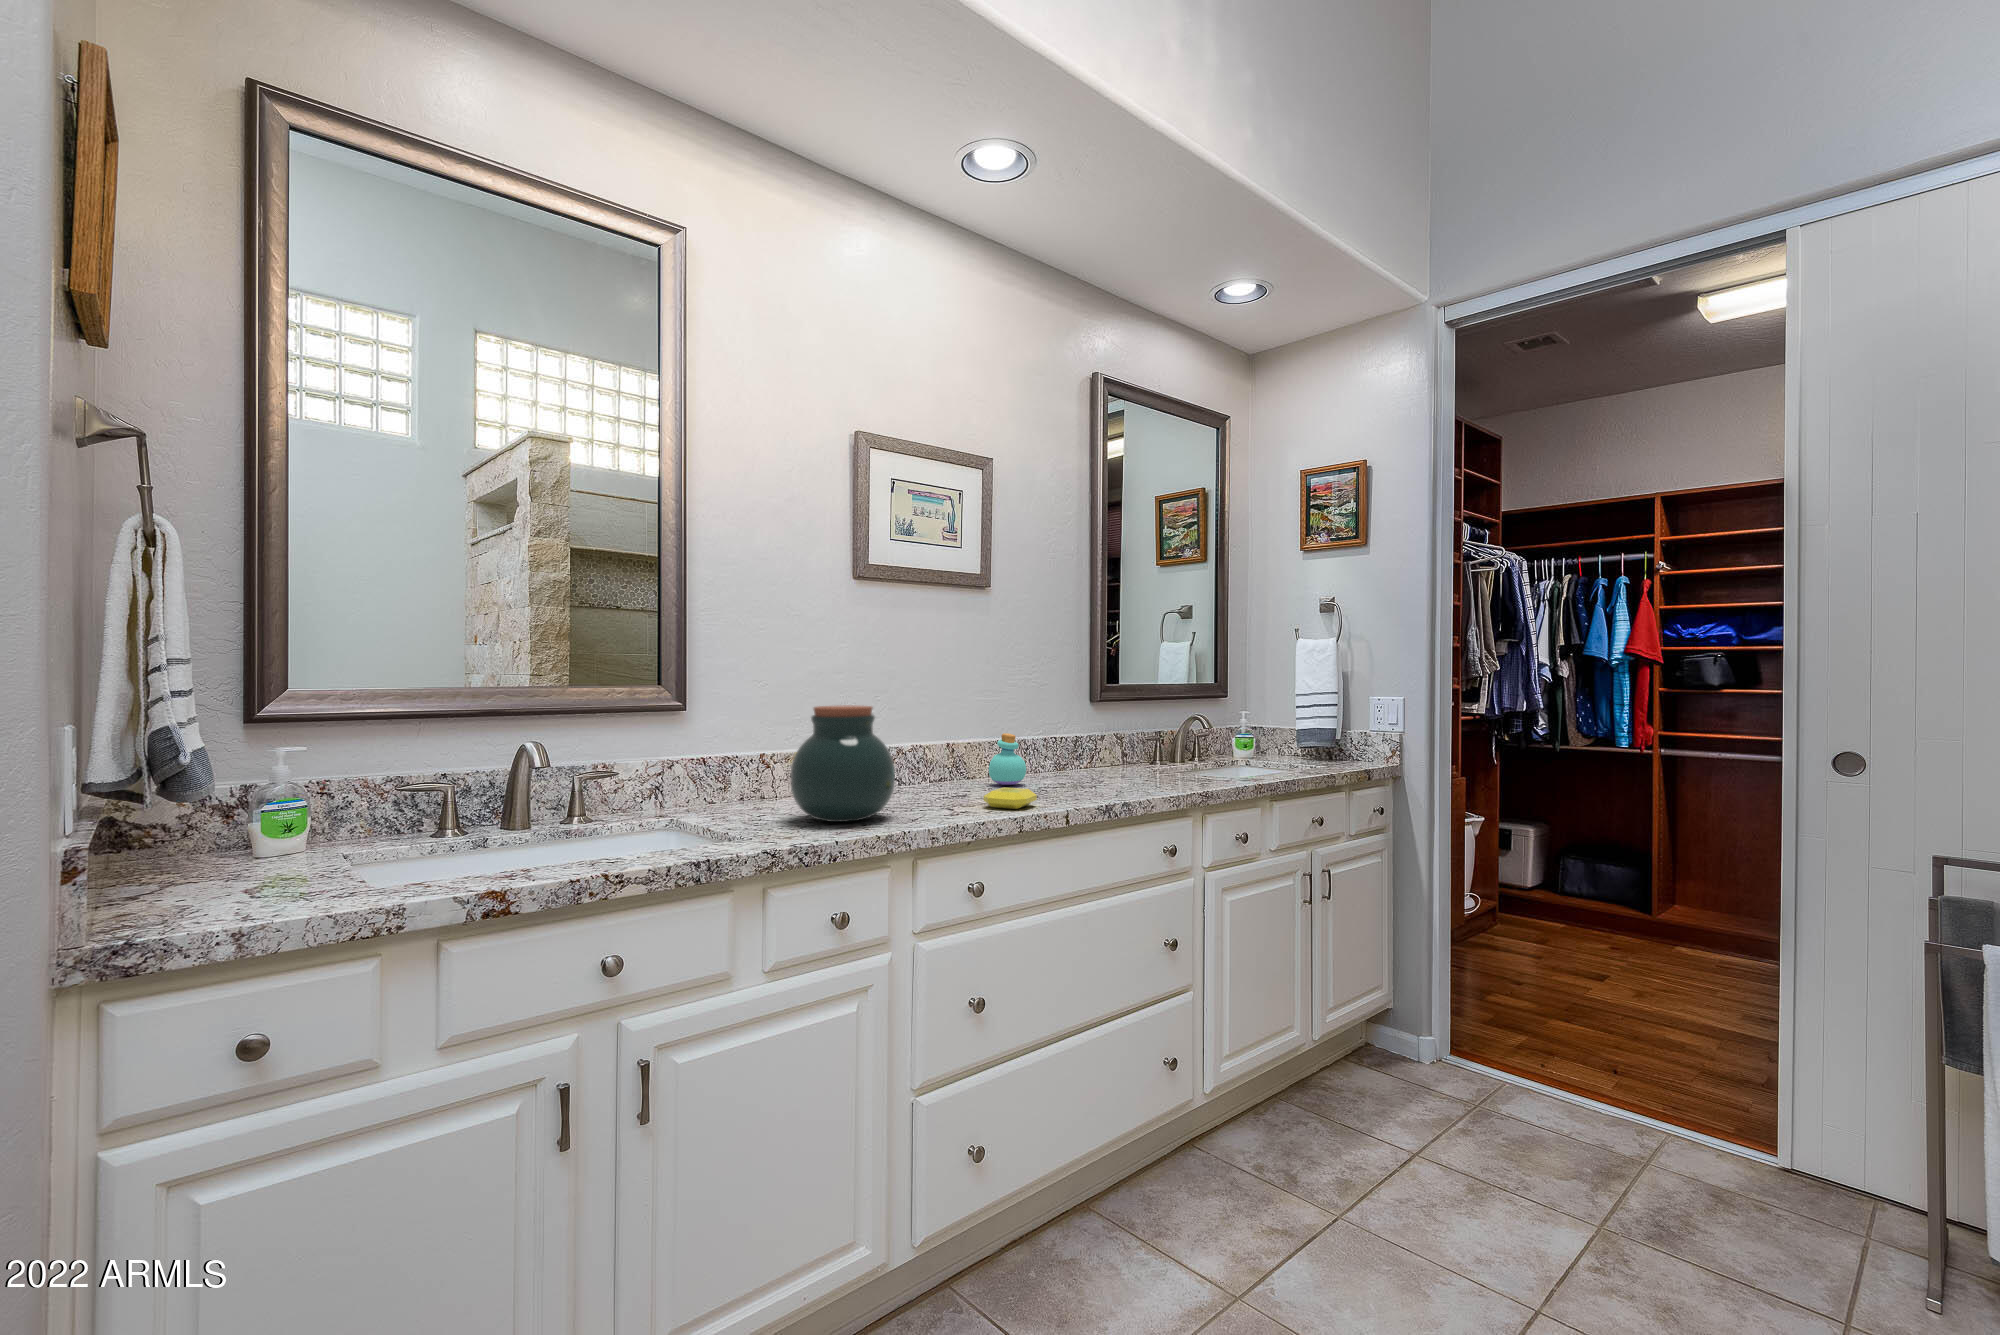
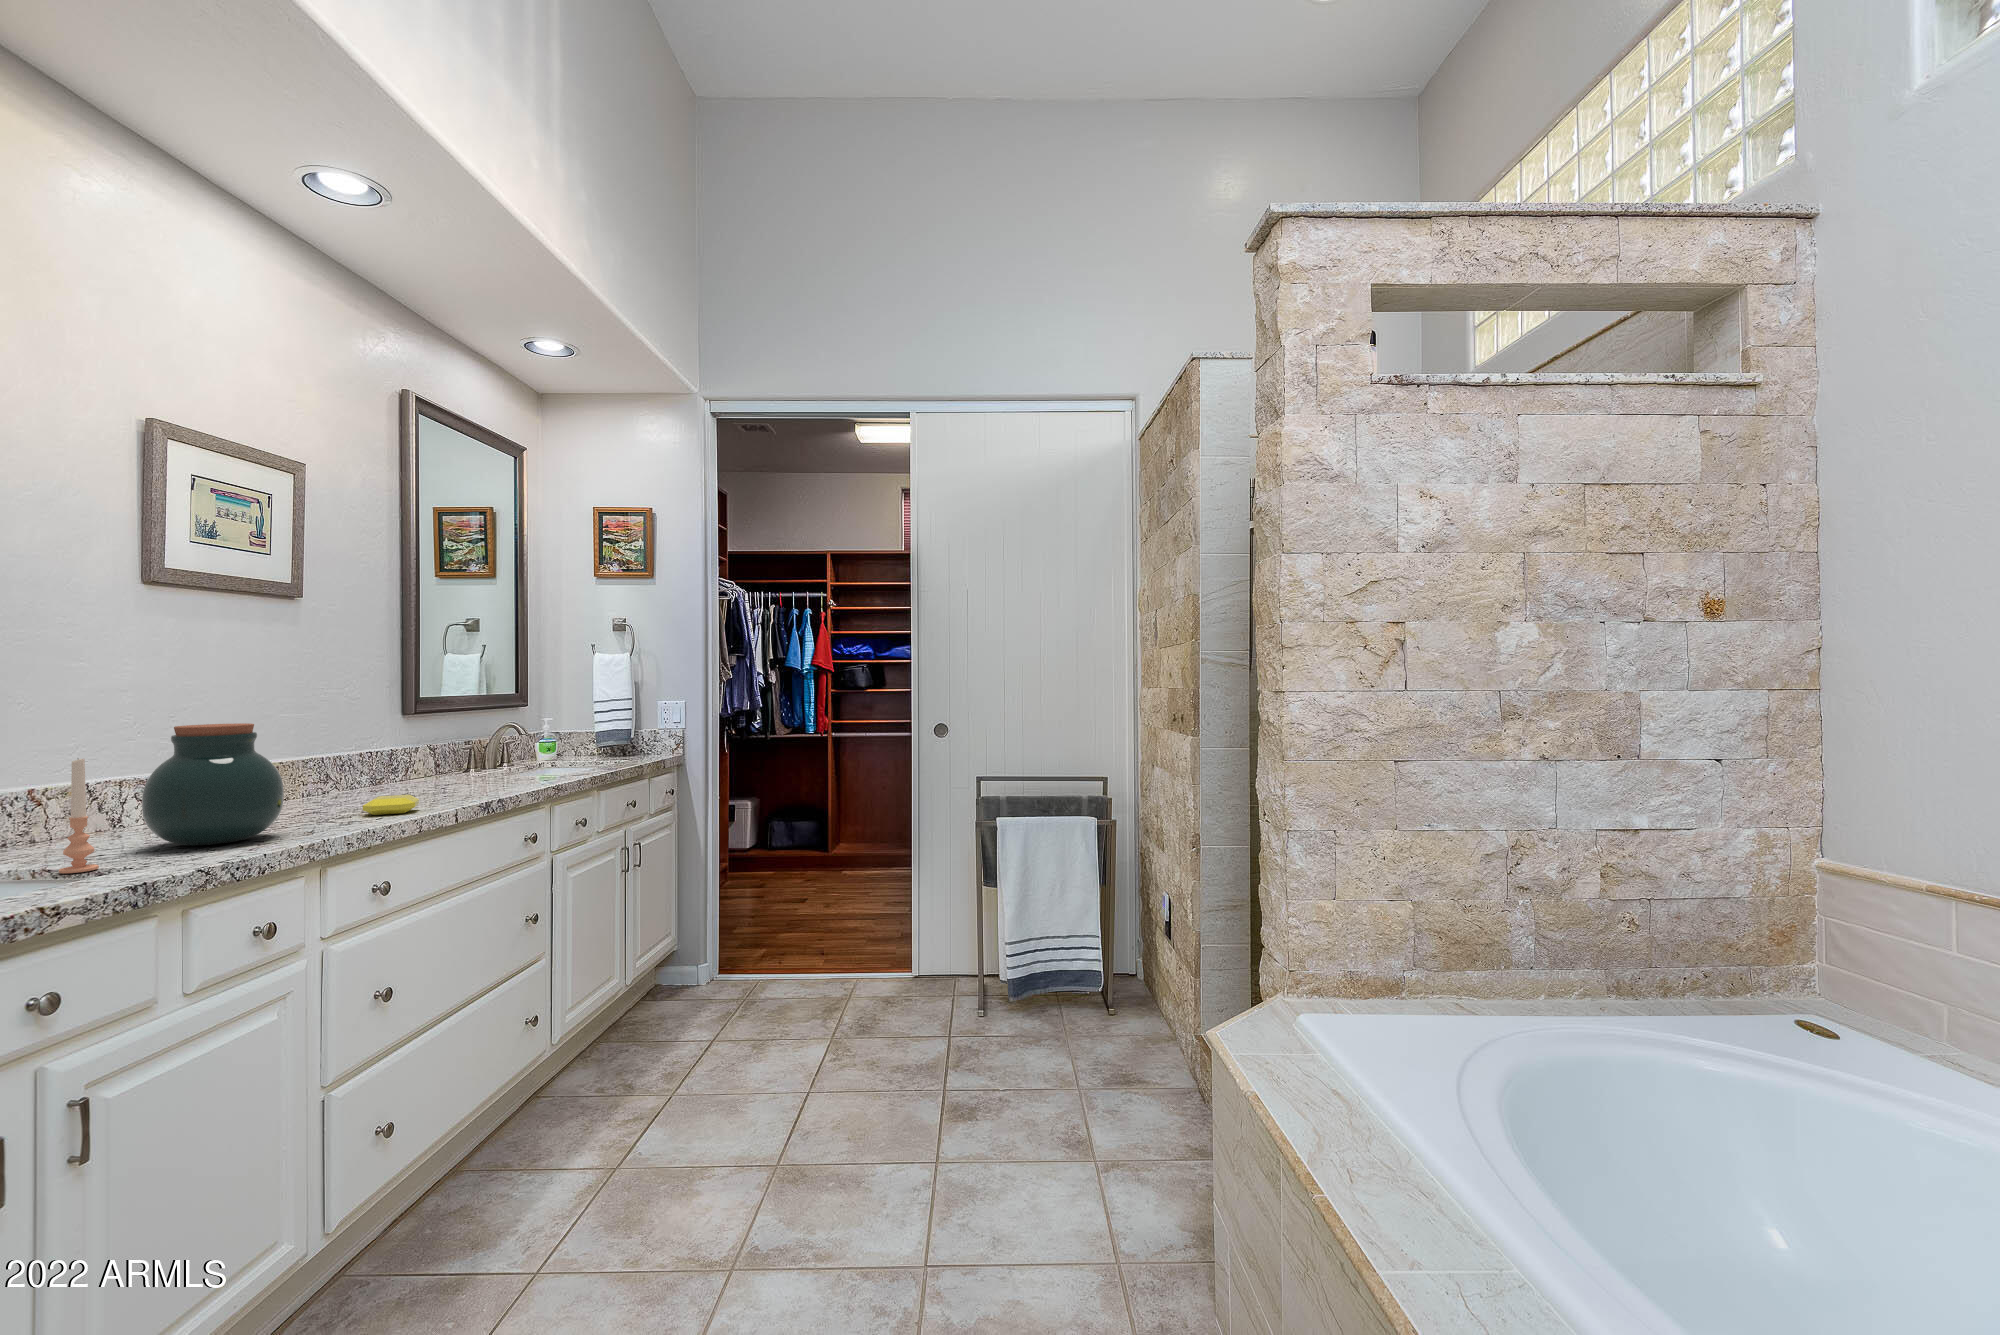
candle: none [705,732,732,836] -> present [59,759,99,873]
perfume bottle: present [989,733,1026,785] -> none [319,749,365,801]

